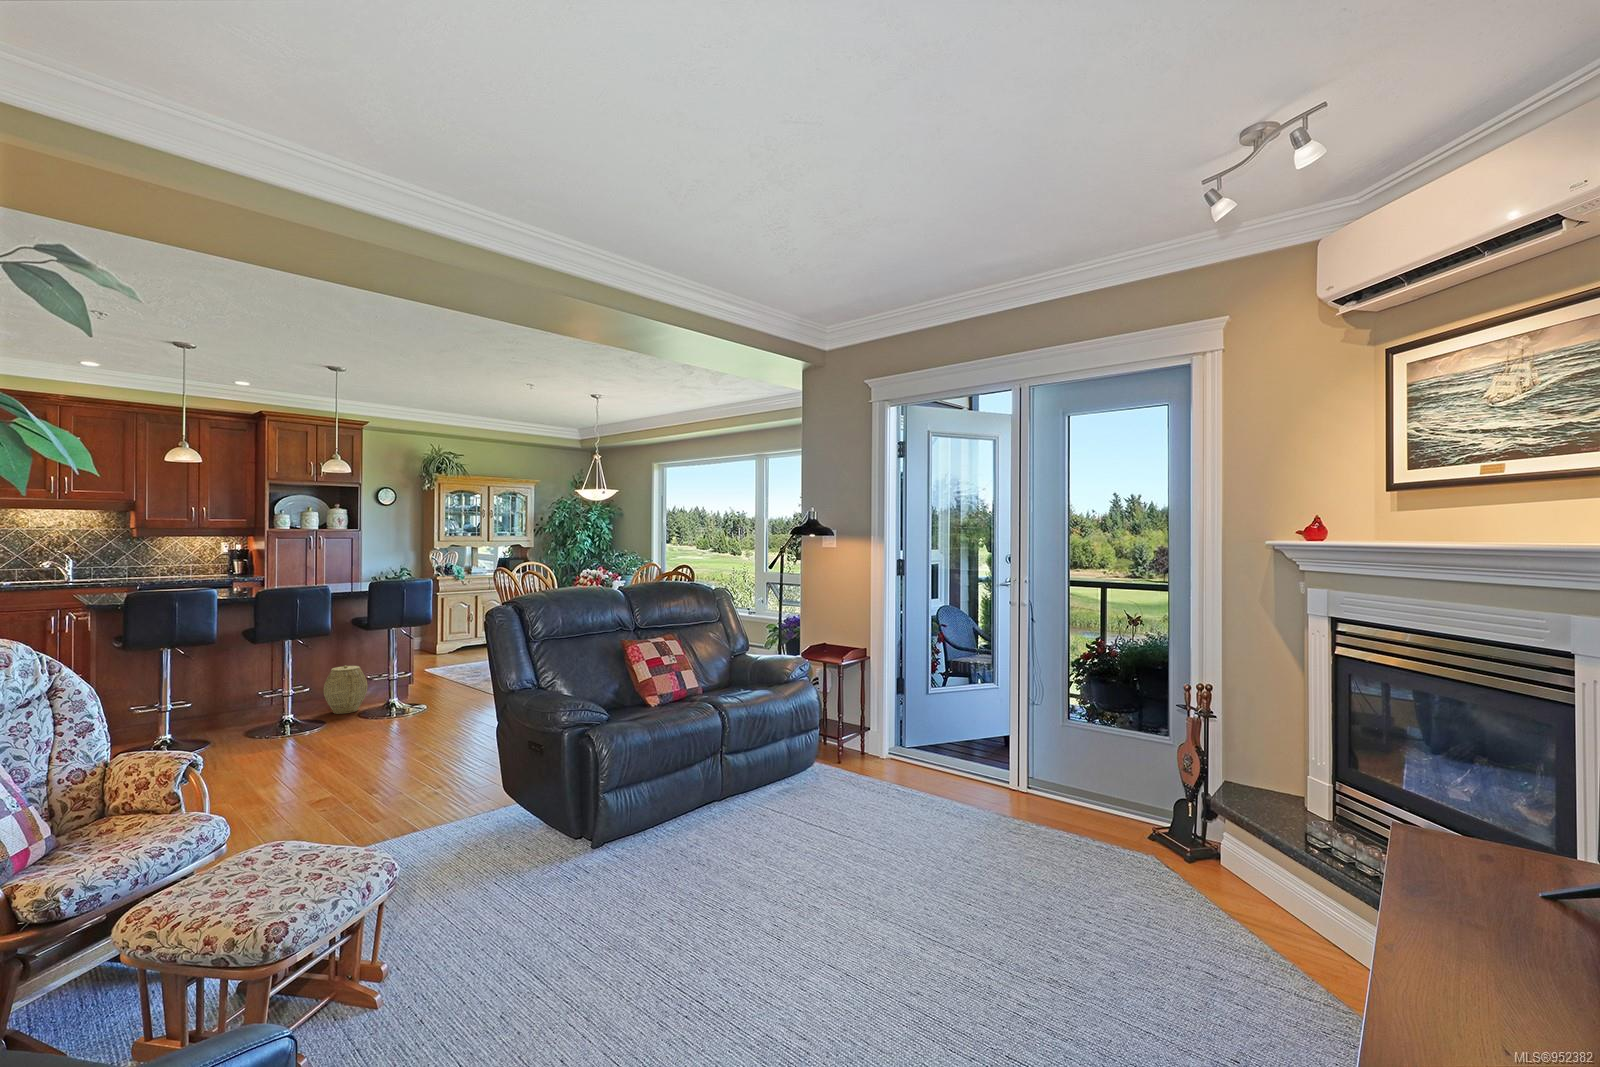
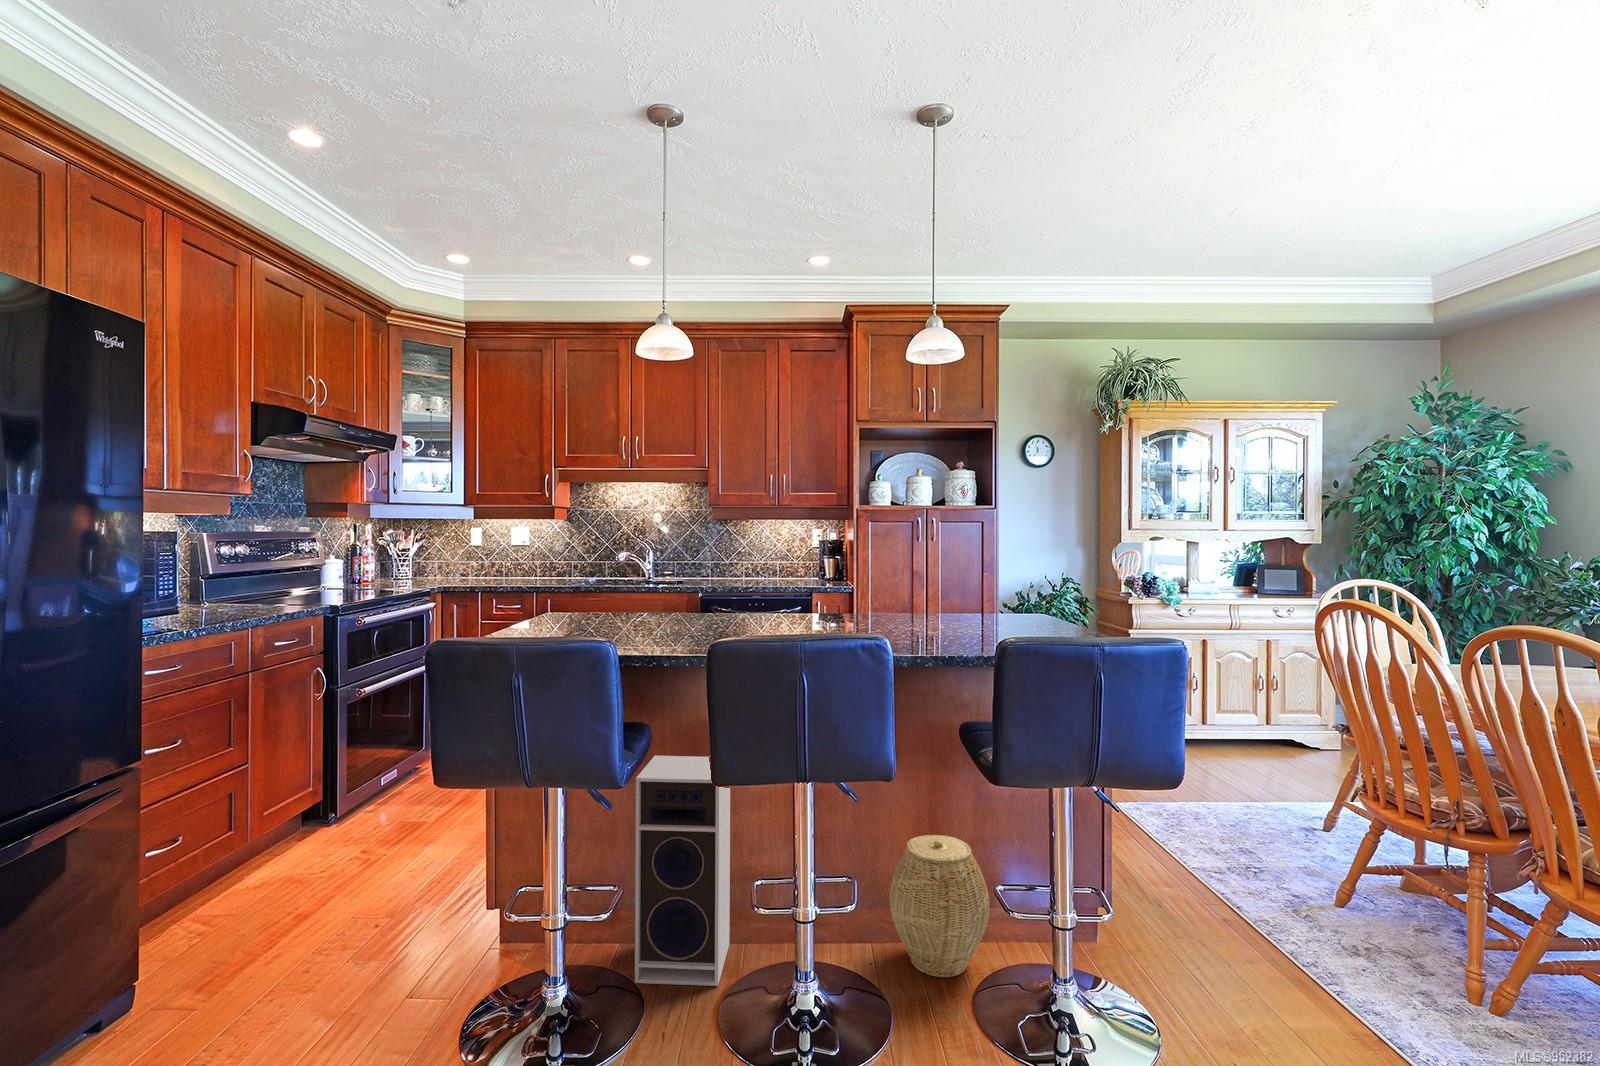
speaker: none [200,646,248,737] -> present [635,755,730,986]

